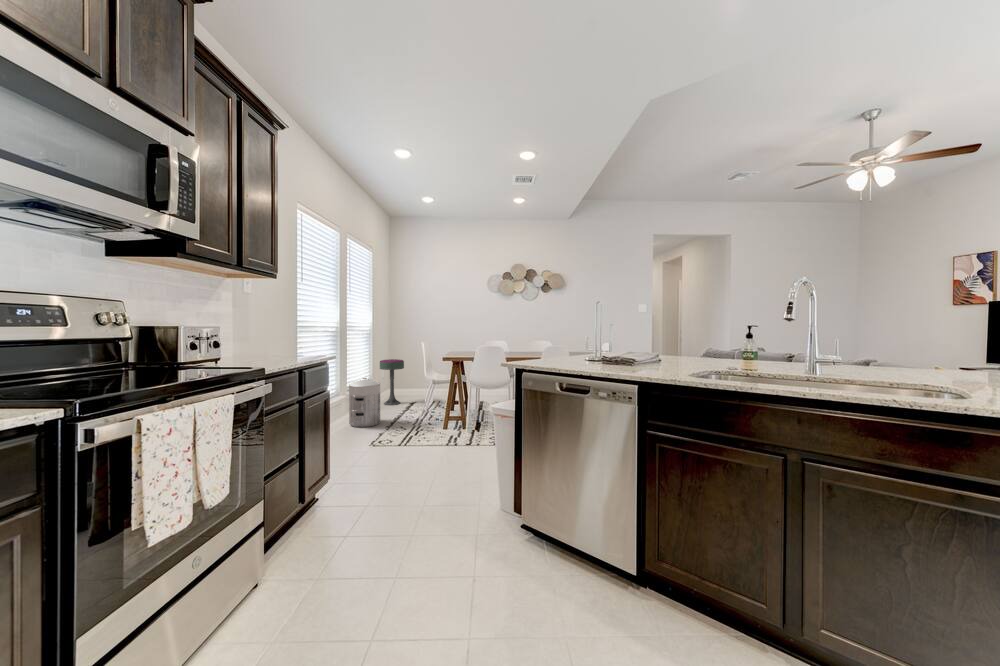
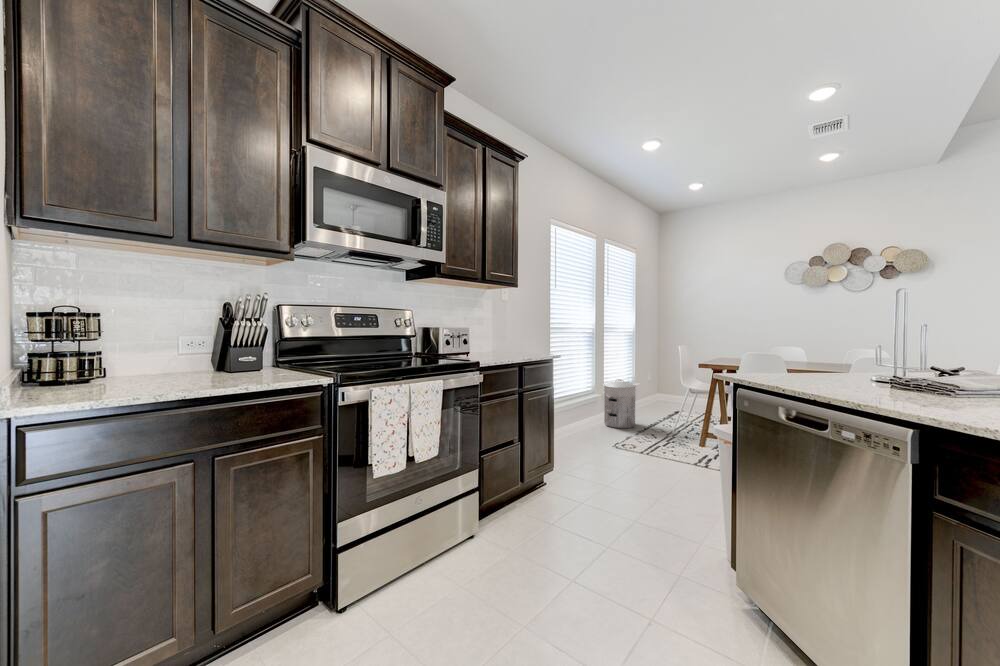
bar stool: present [380,359,404,405] -> none [645,362,671,411]

